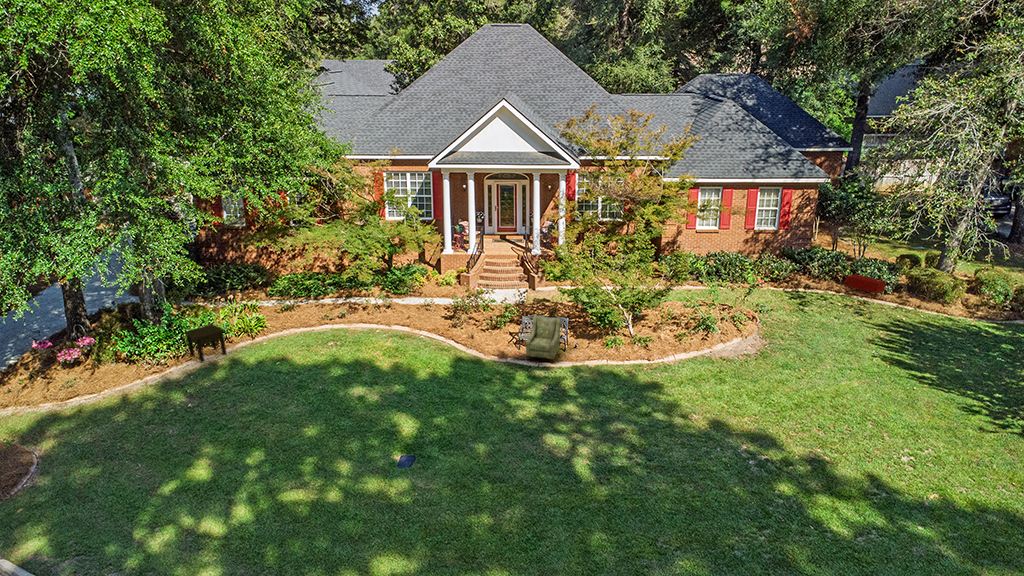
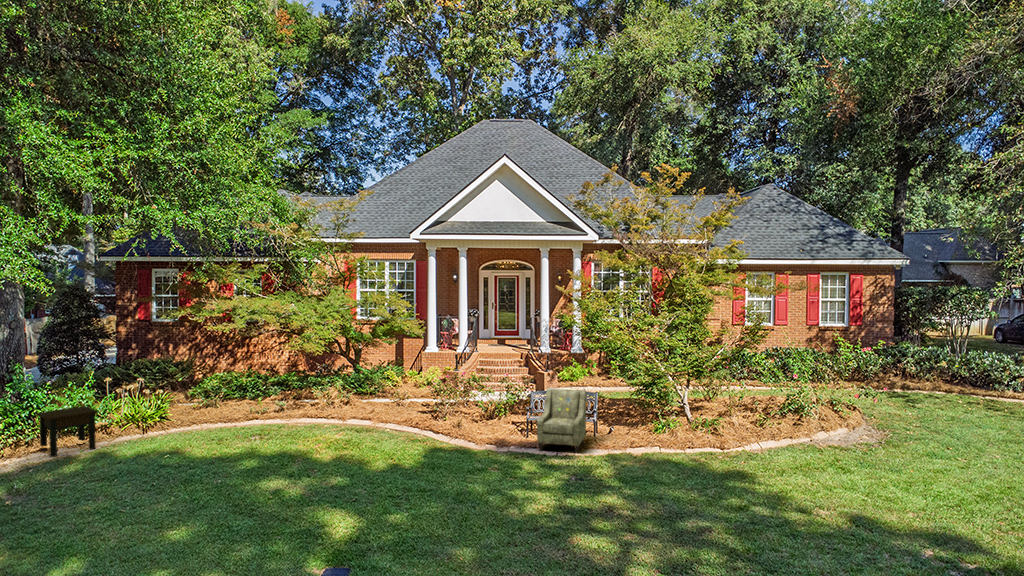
bench: present [845,274,886,297] -> none [951,365,1009,391]

